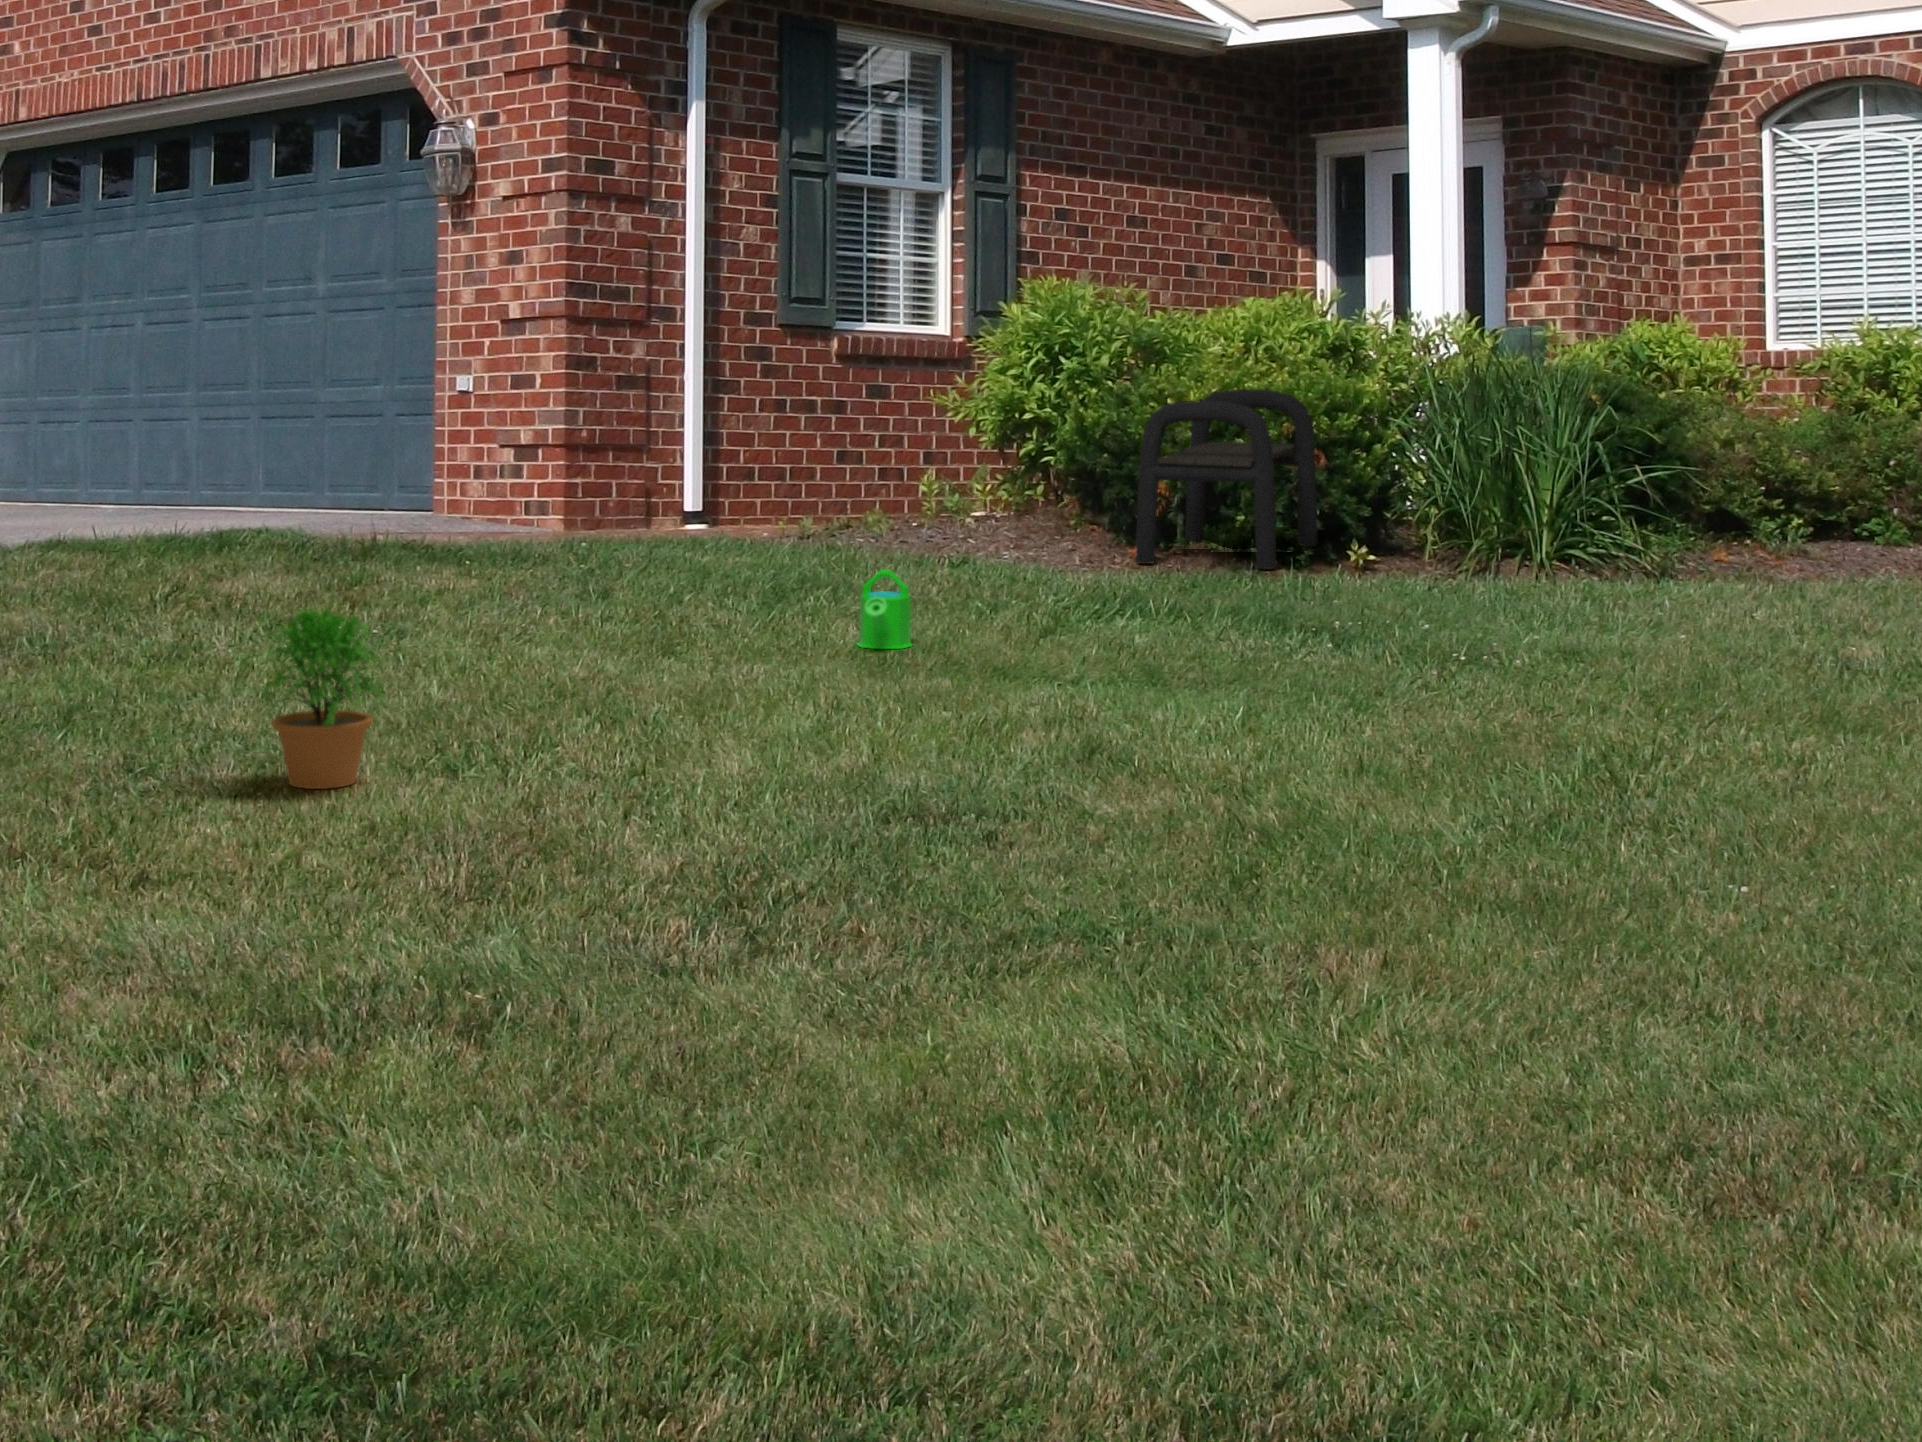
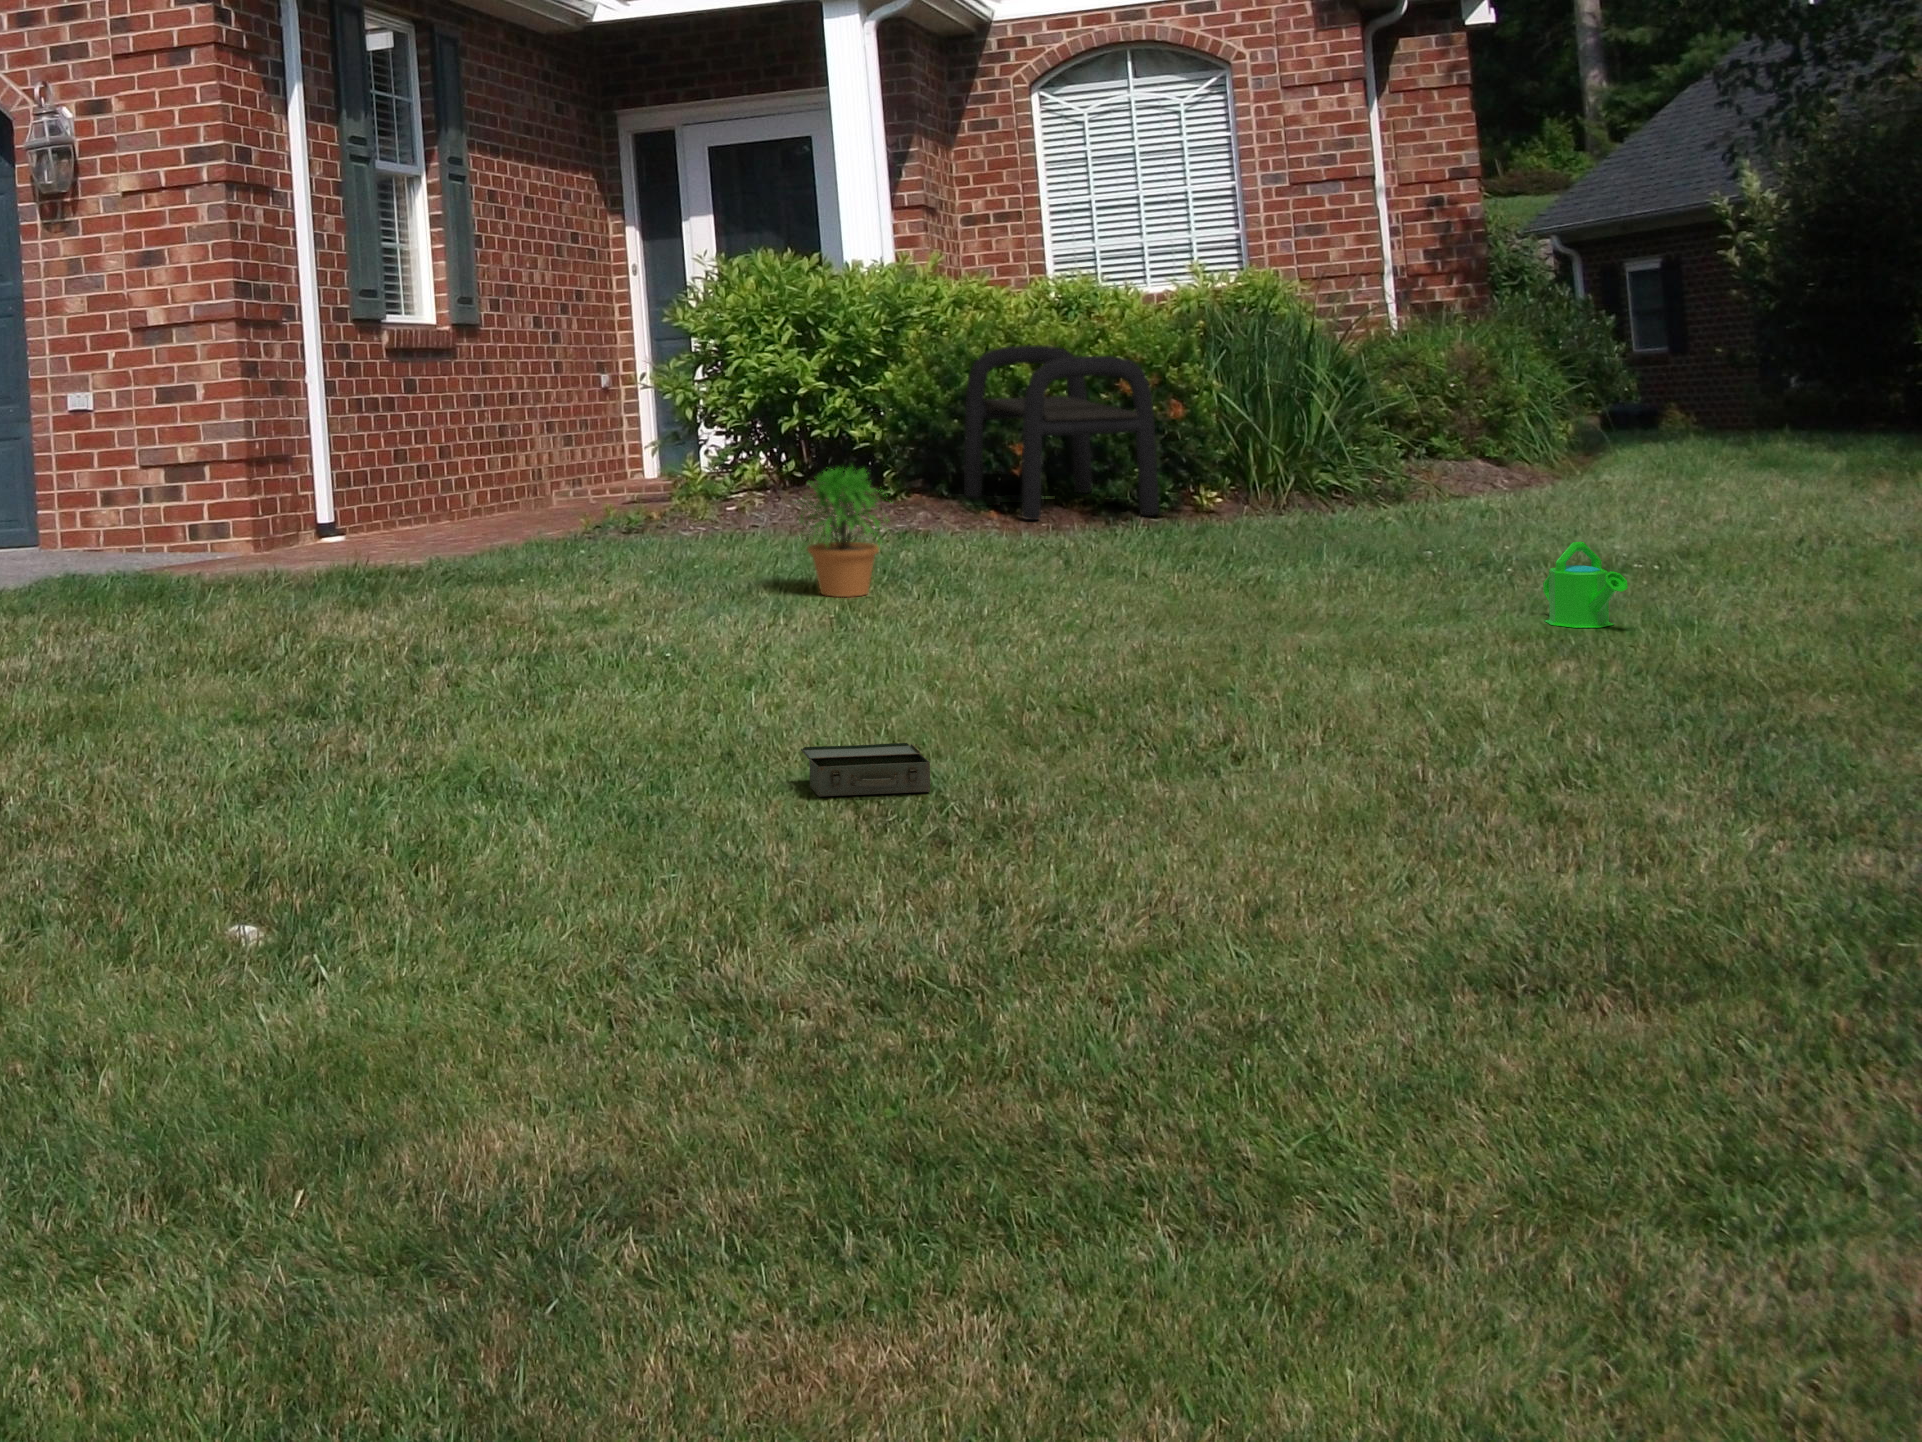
watering can: present [857,569,913,649] -> present [1543,542,1628,628]
potted plant: present [259,608,384,789] -> present [798,467,887,597]
toolbox: none [48,694,173,739] -> present [801,743,930,796]

